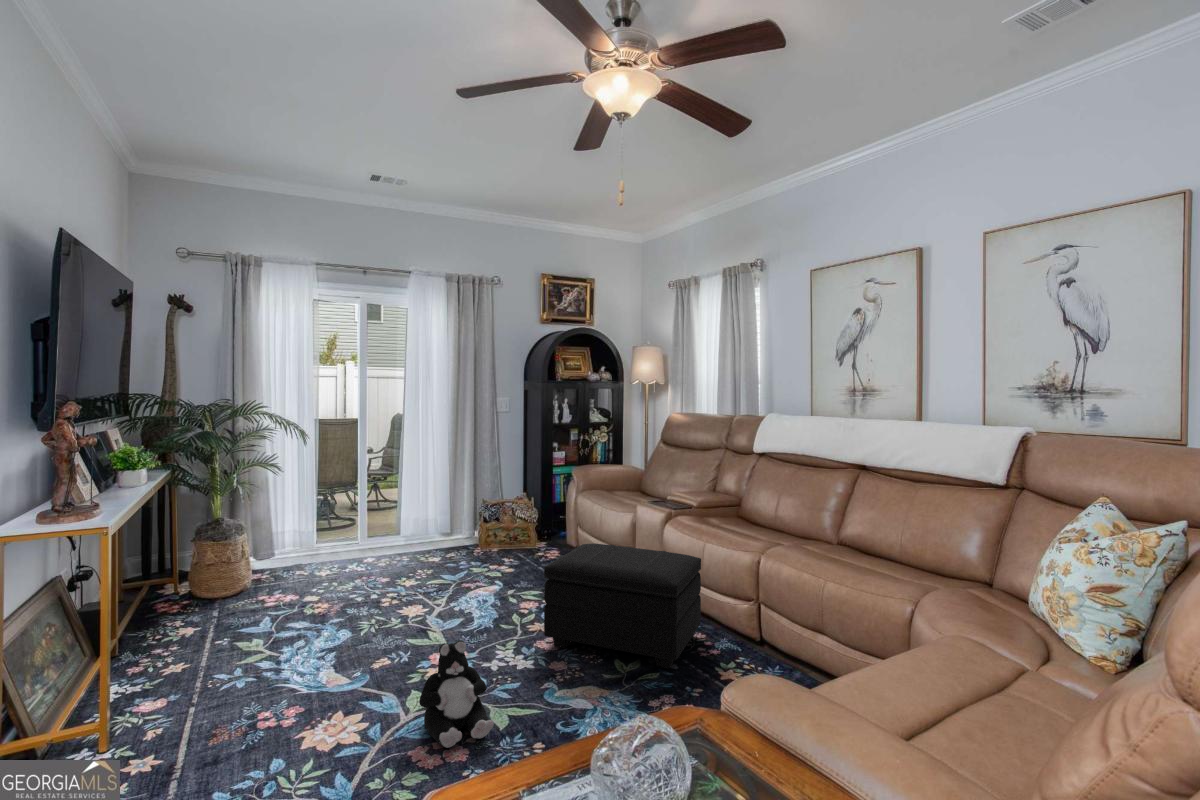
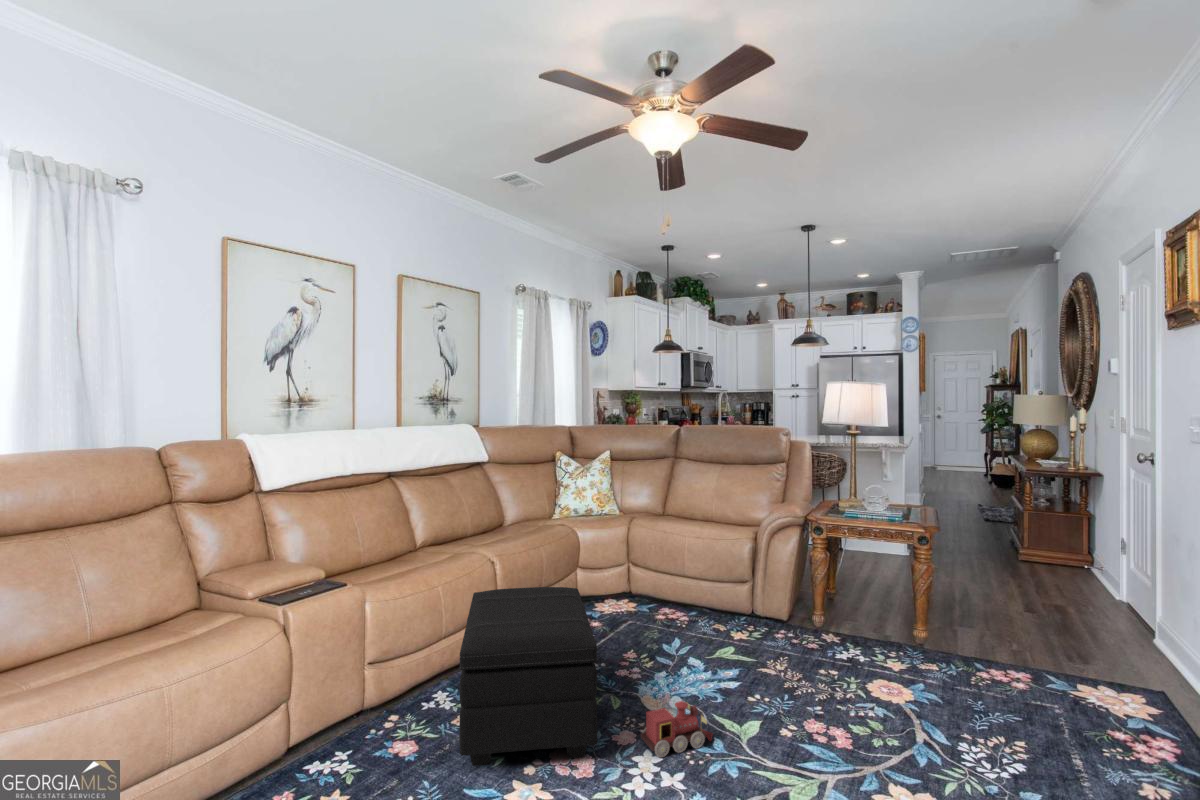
plush toy: present [419,640,494,748] -> none [760,660,831,758]
toy train: none [502,640,542,696] -> present [641,701,712,757]

